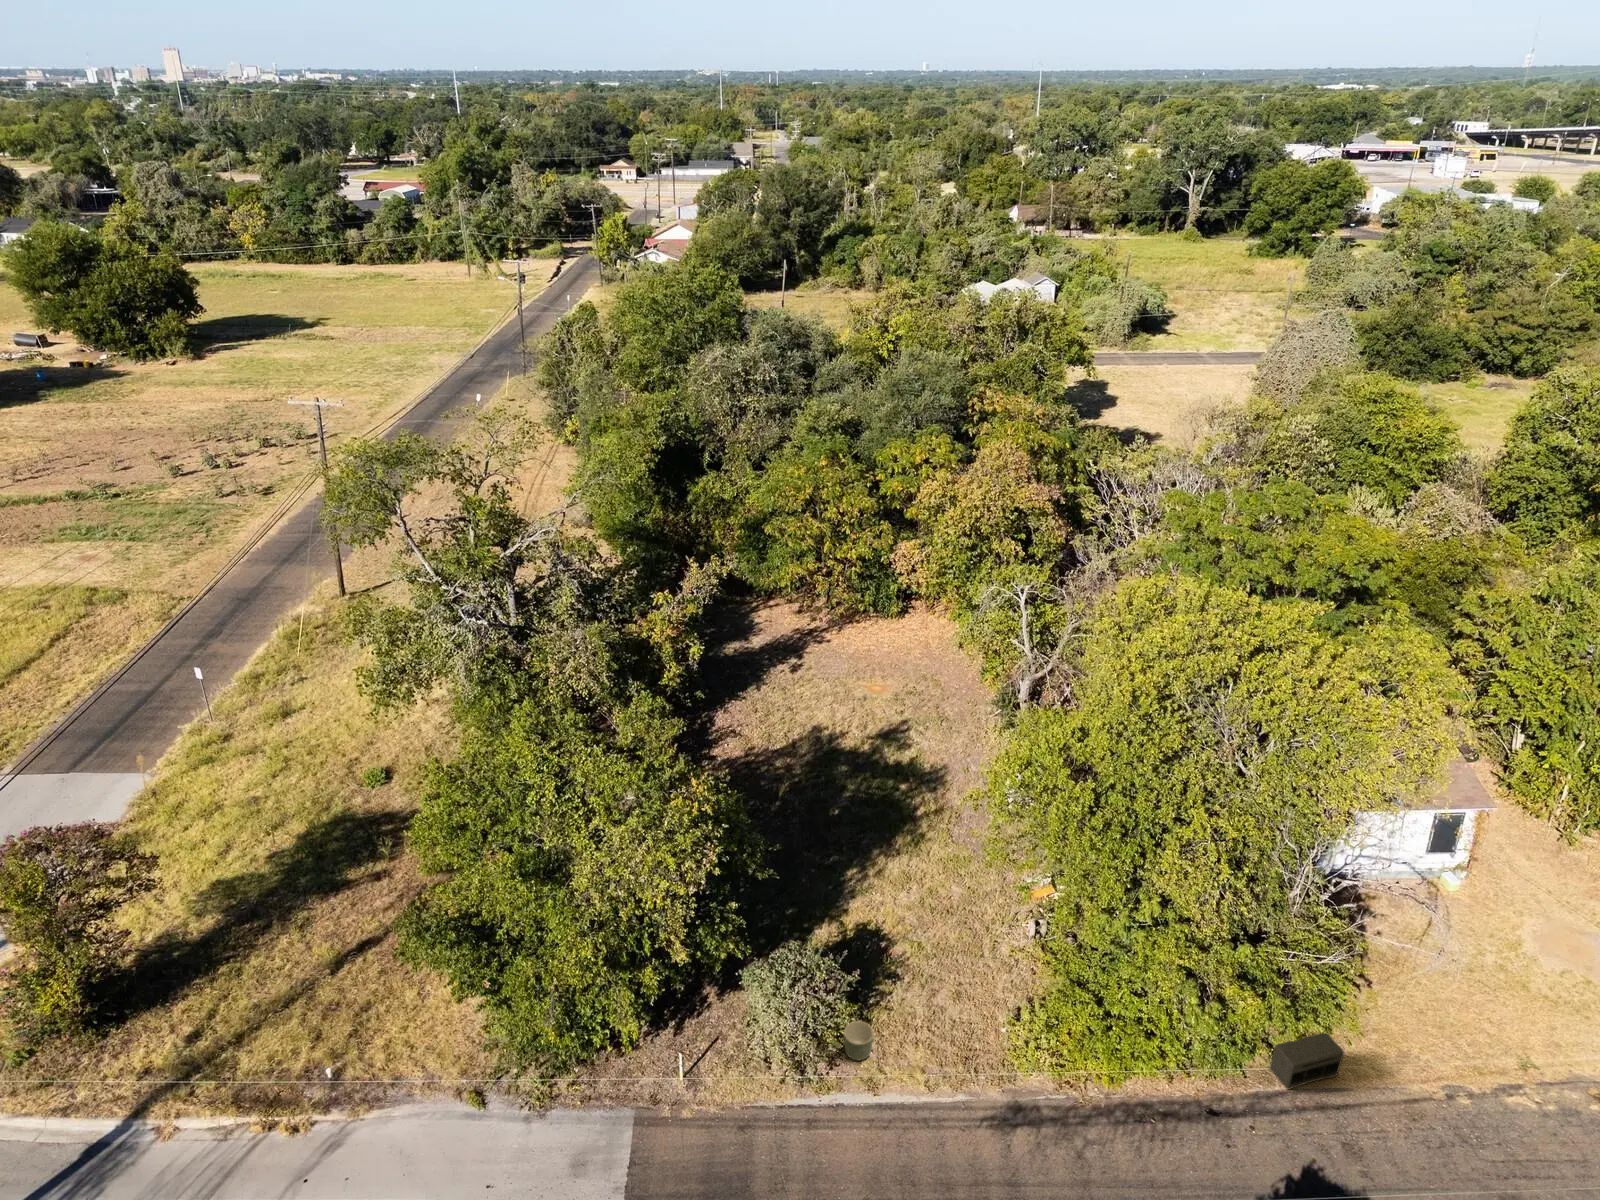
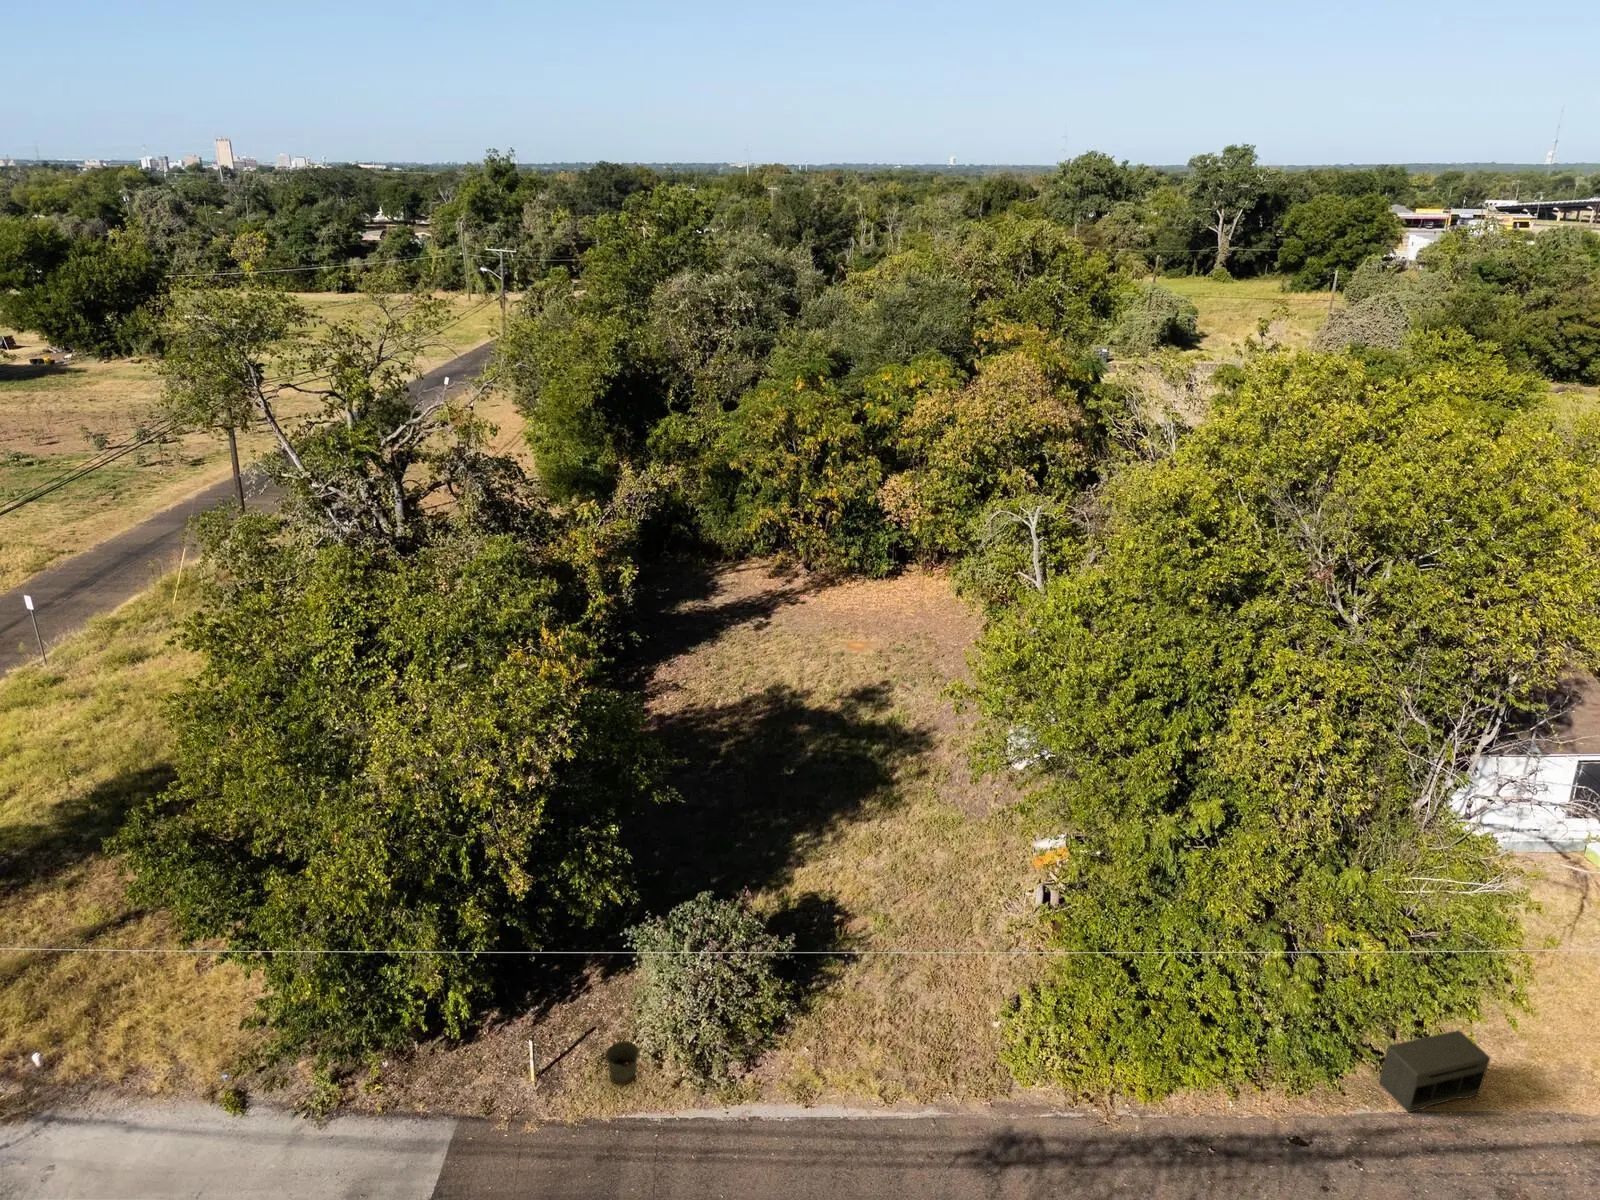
planter: present [844,1021,873,1061] -> none [768,1005,810,1060]
bucket: none [732,1051,756,1082] -> present [605,1041,639,1085]

